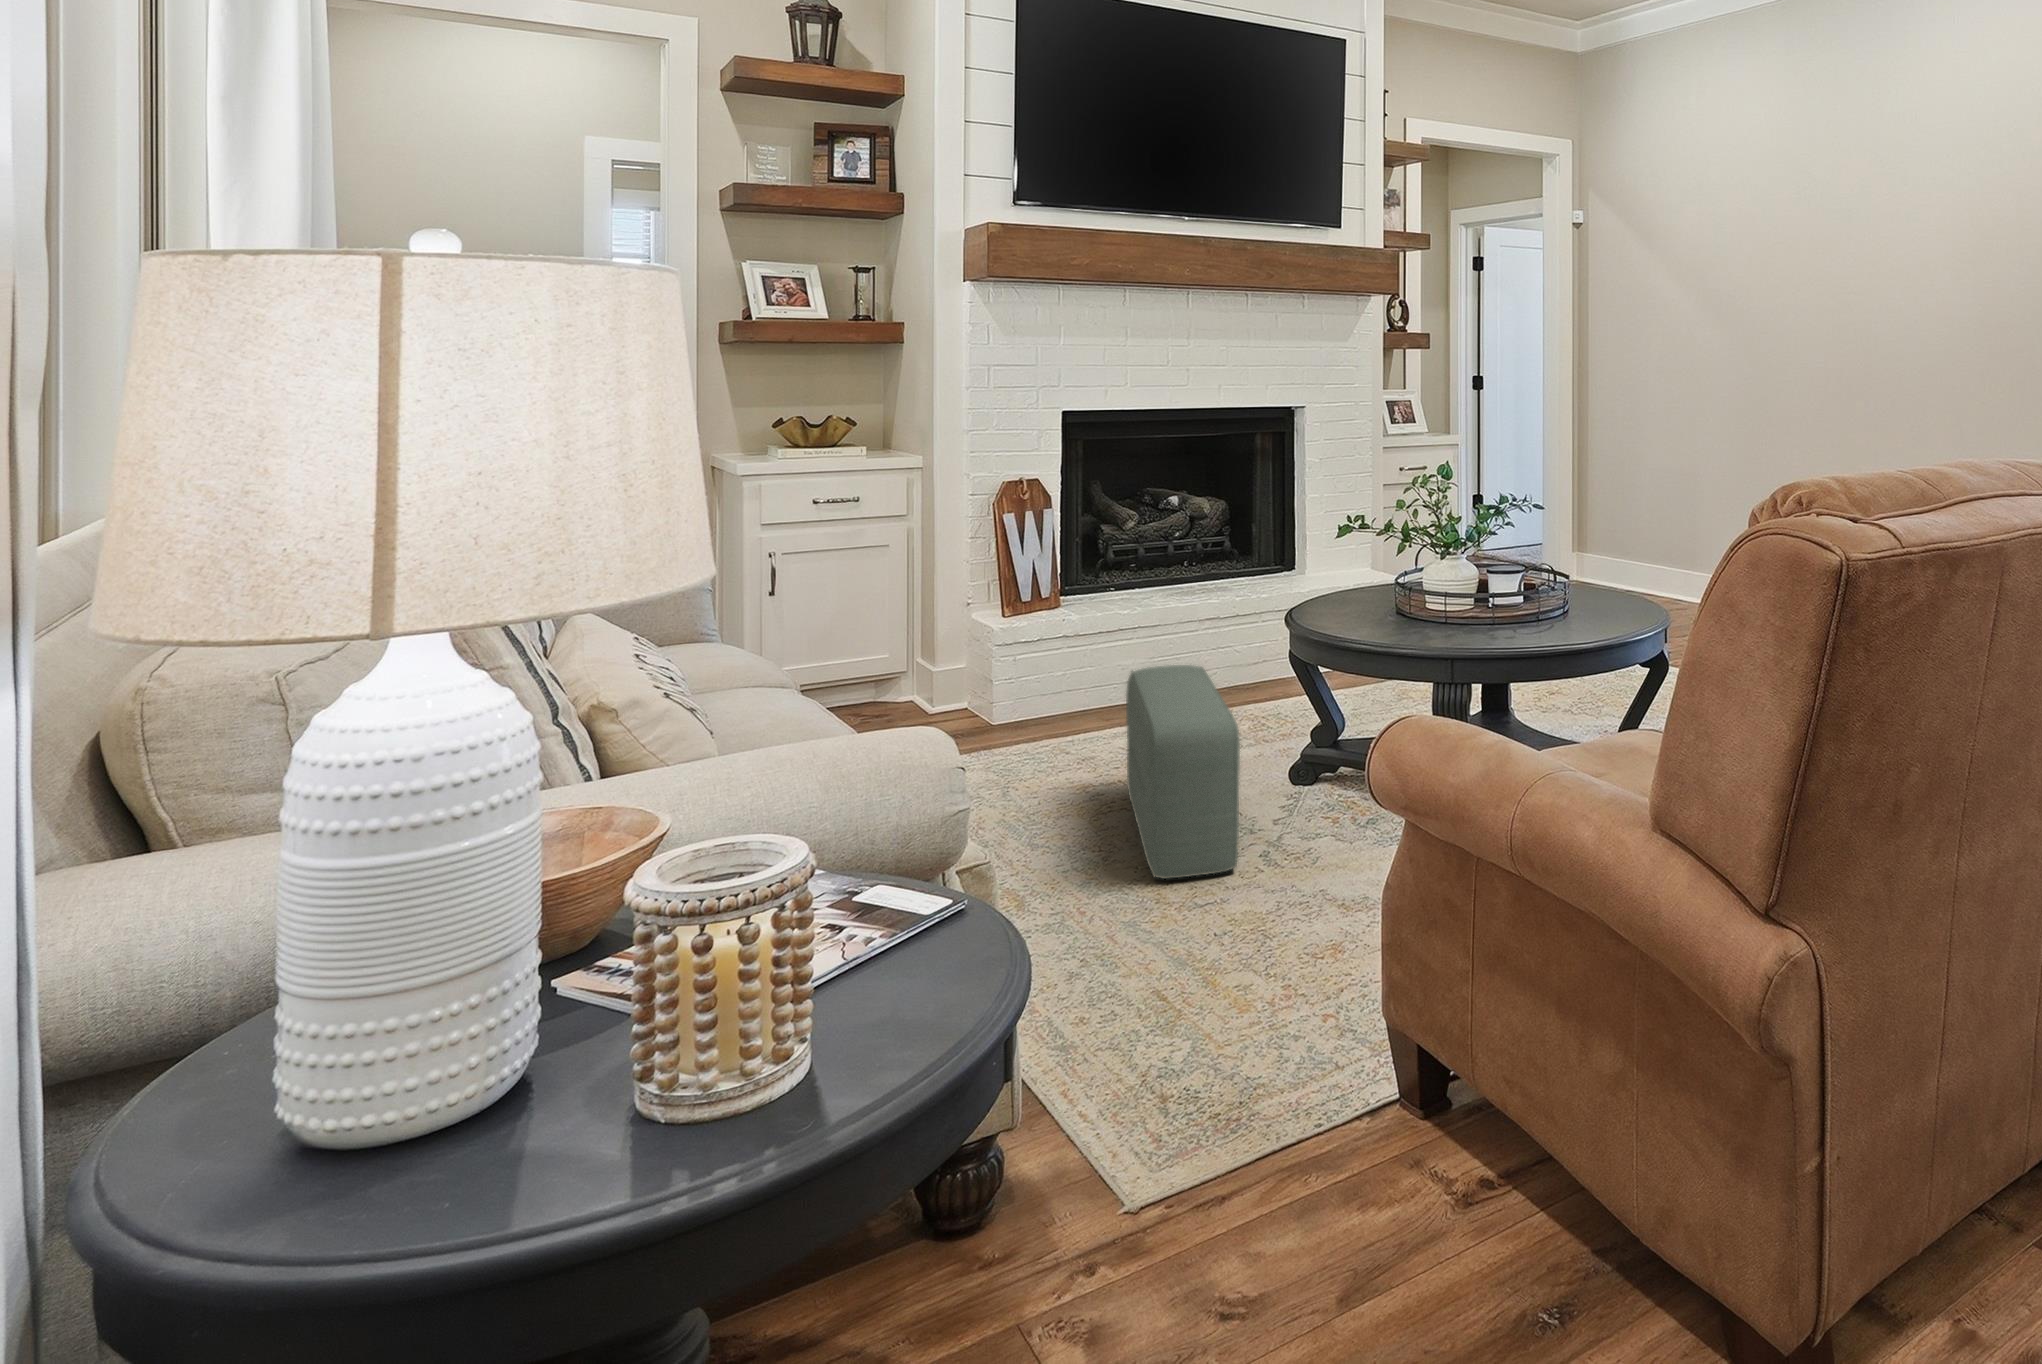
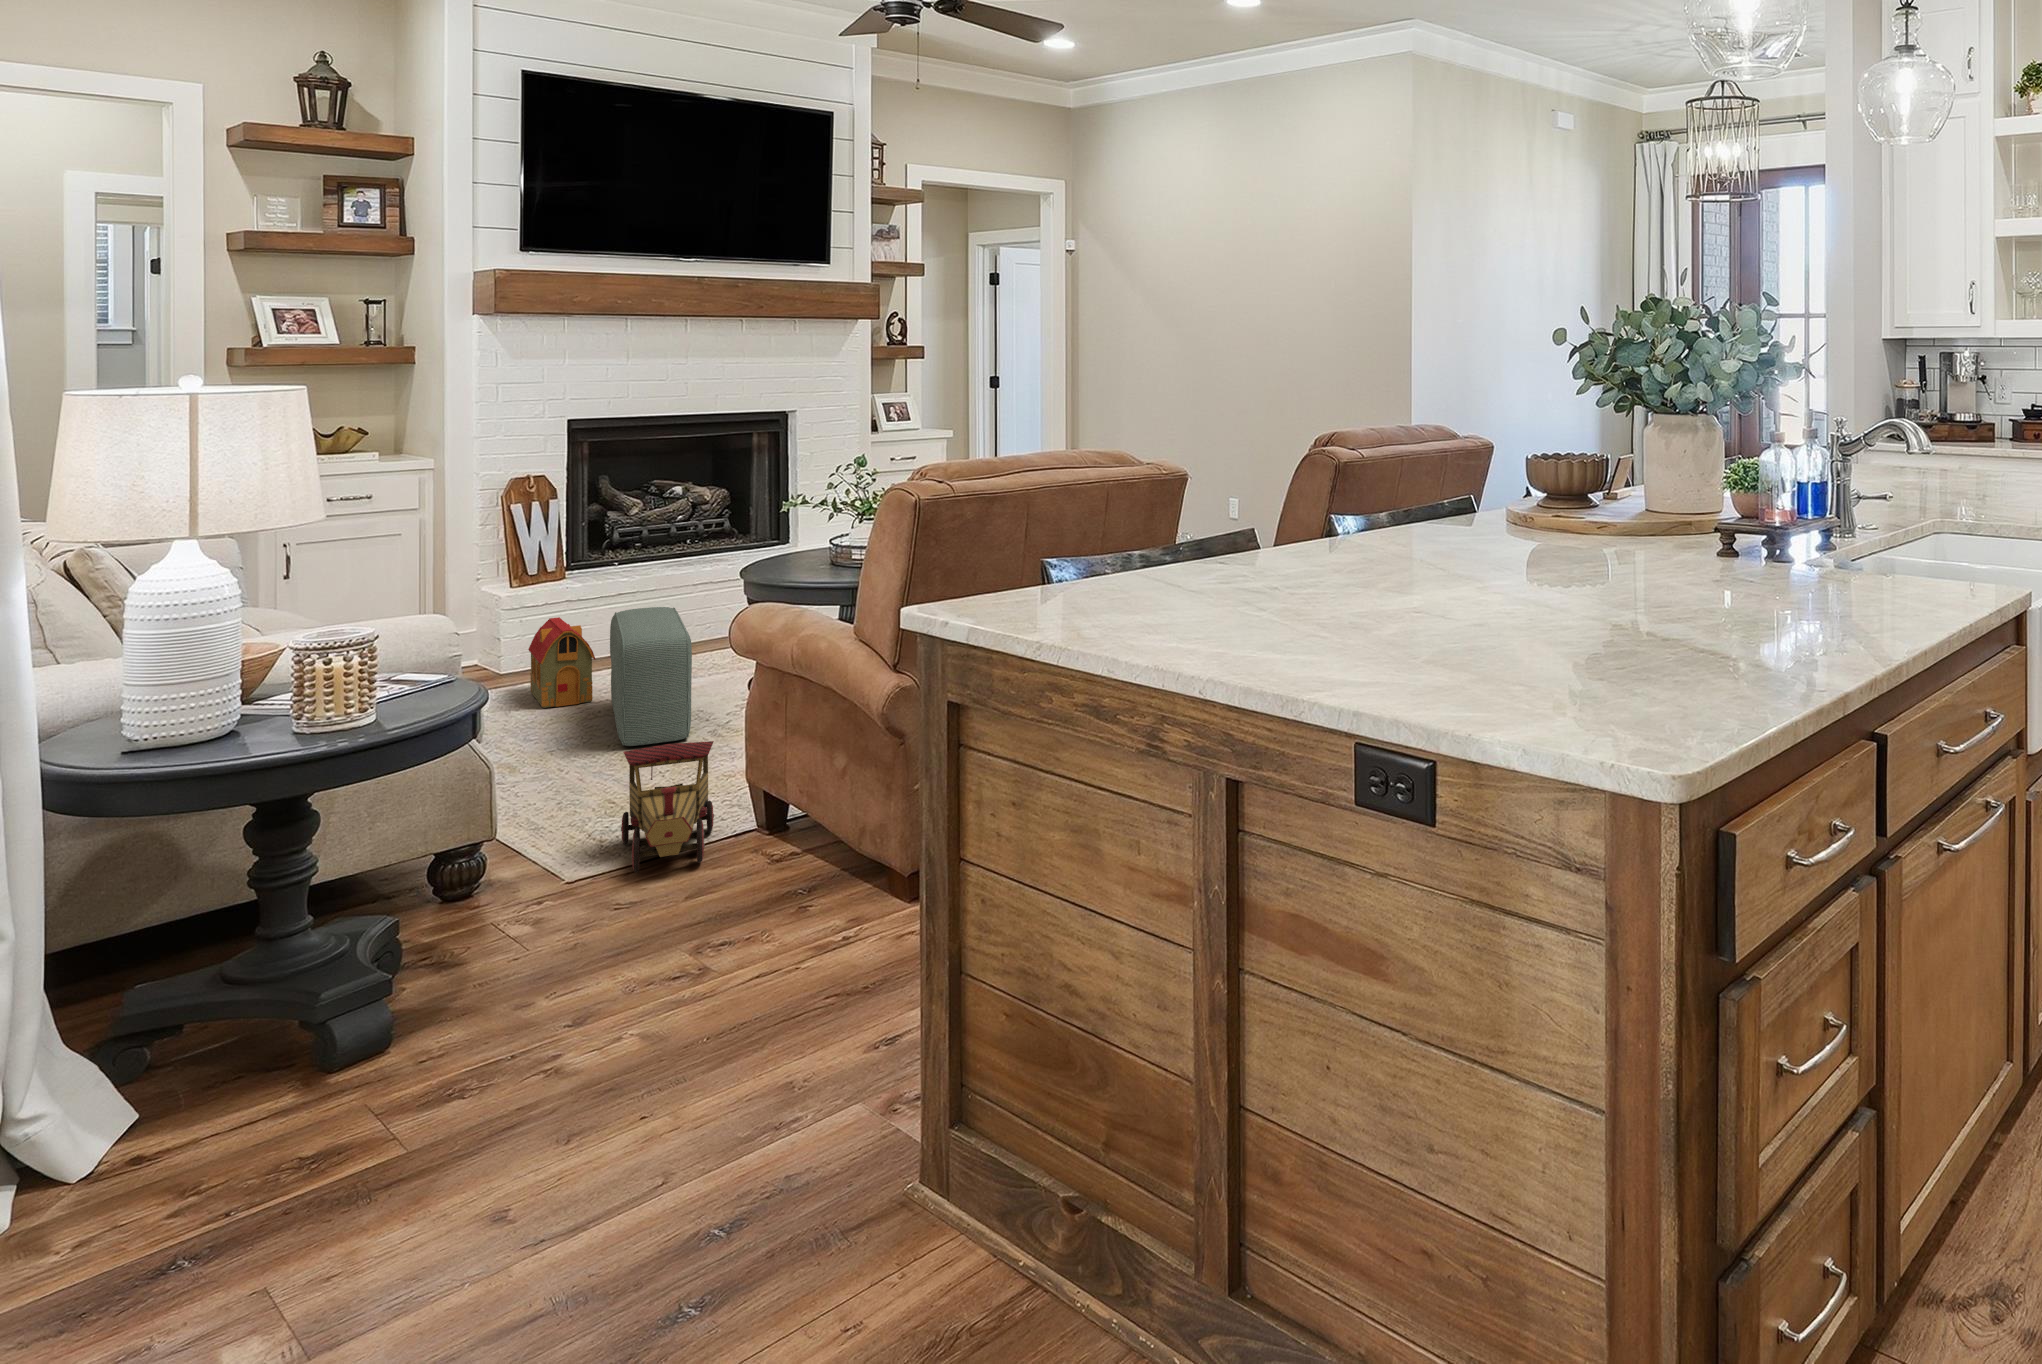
toy house: none [1026,666,1106,791] -> present [528,617,595,708]
toy train: none [1189,946,1334,1220] -> present [621,741,714,872]

